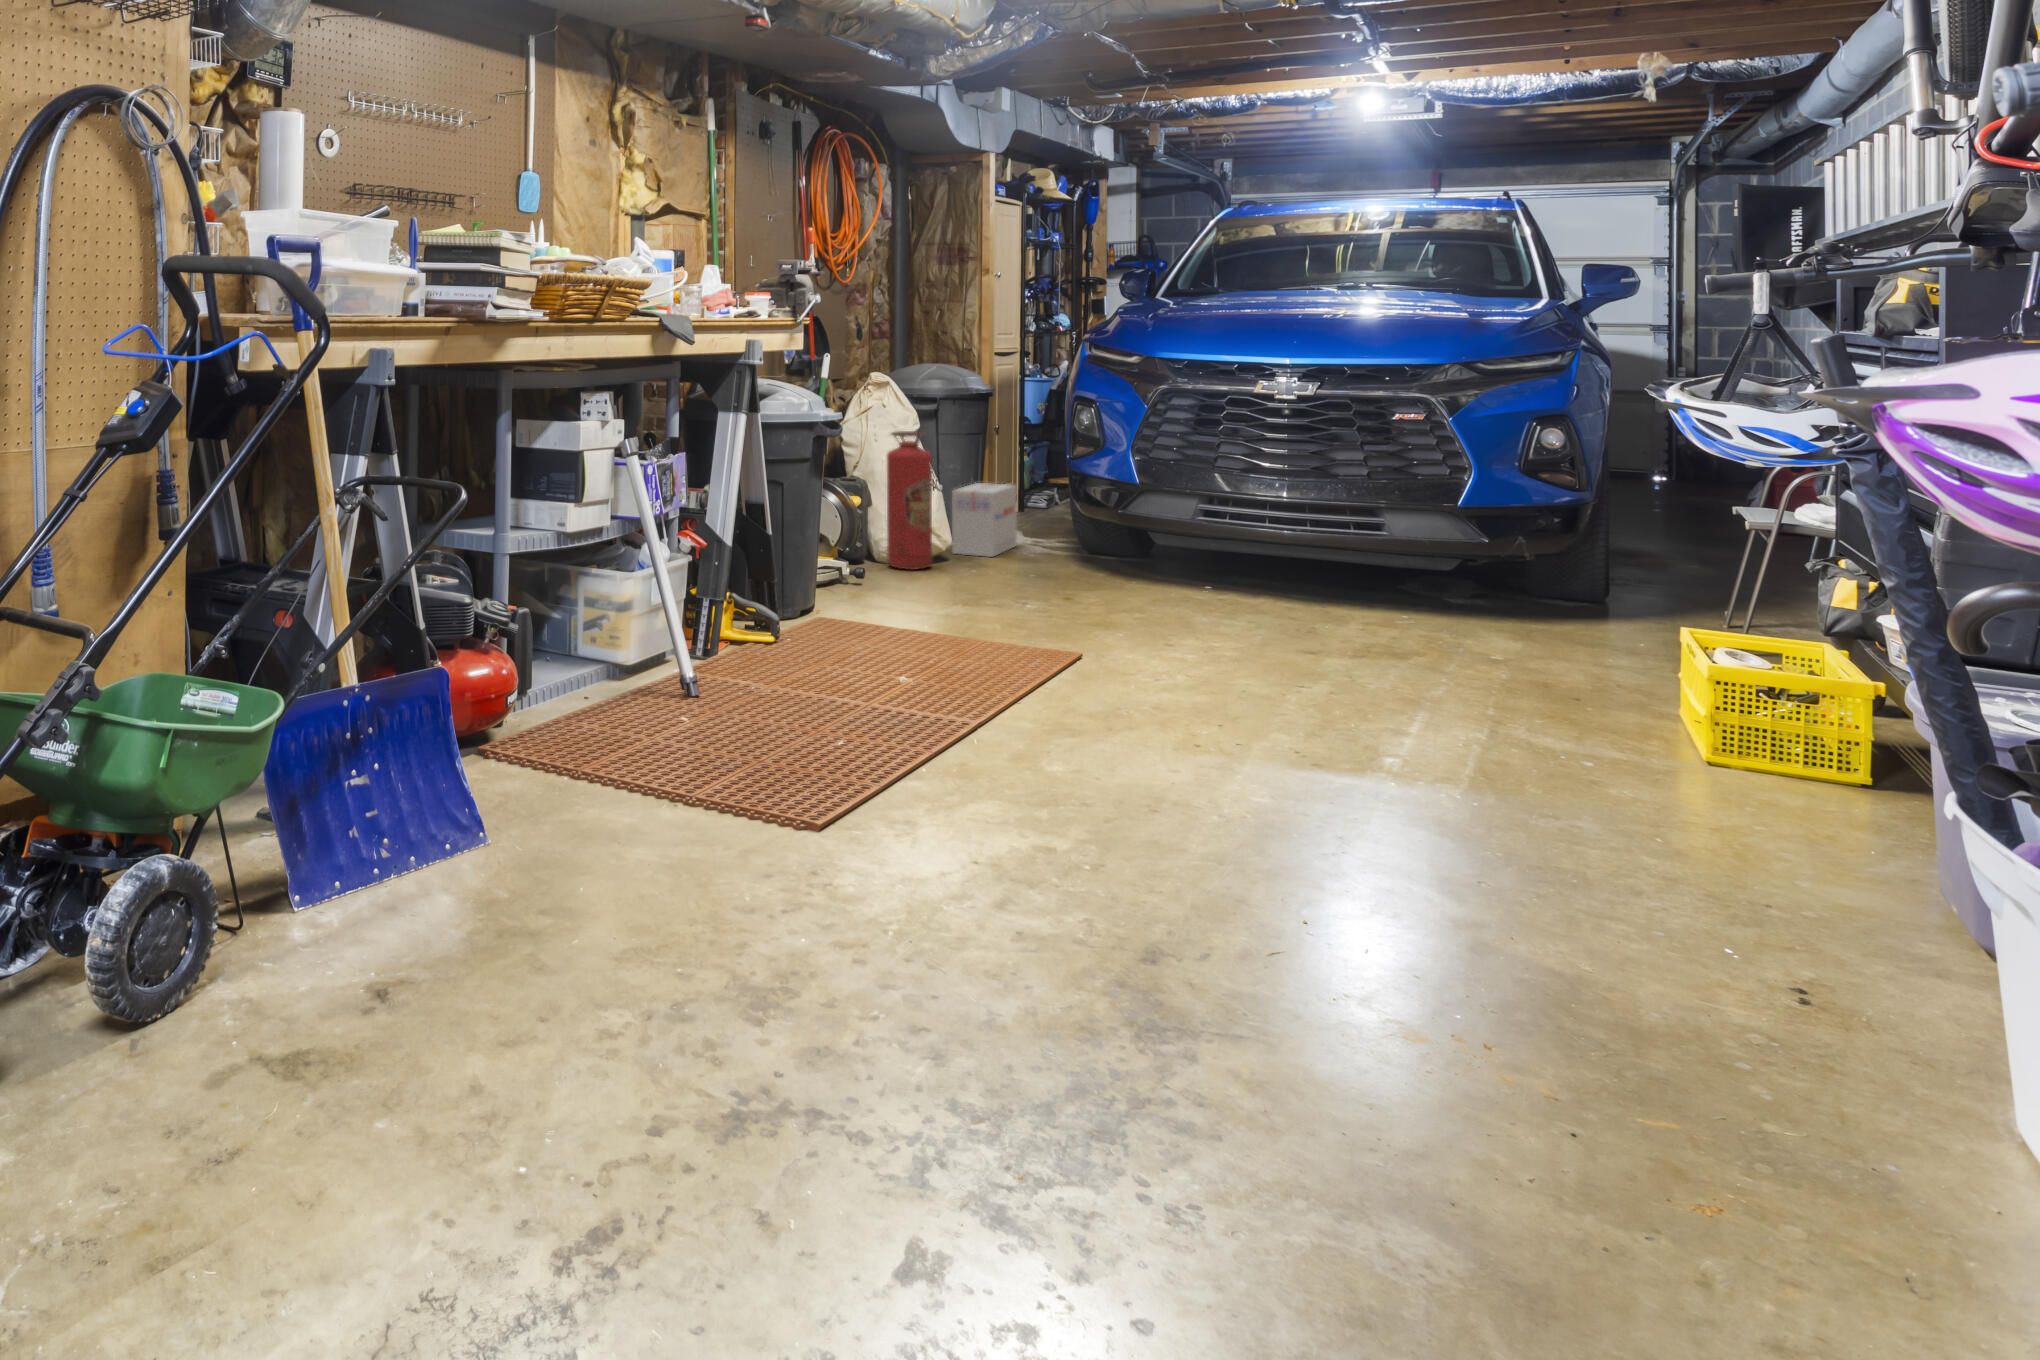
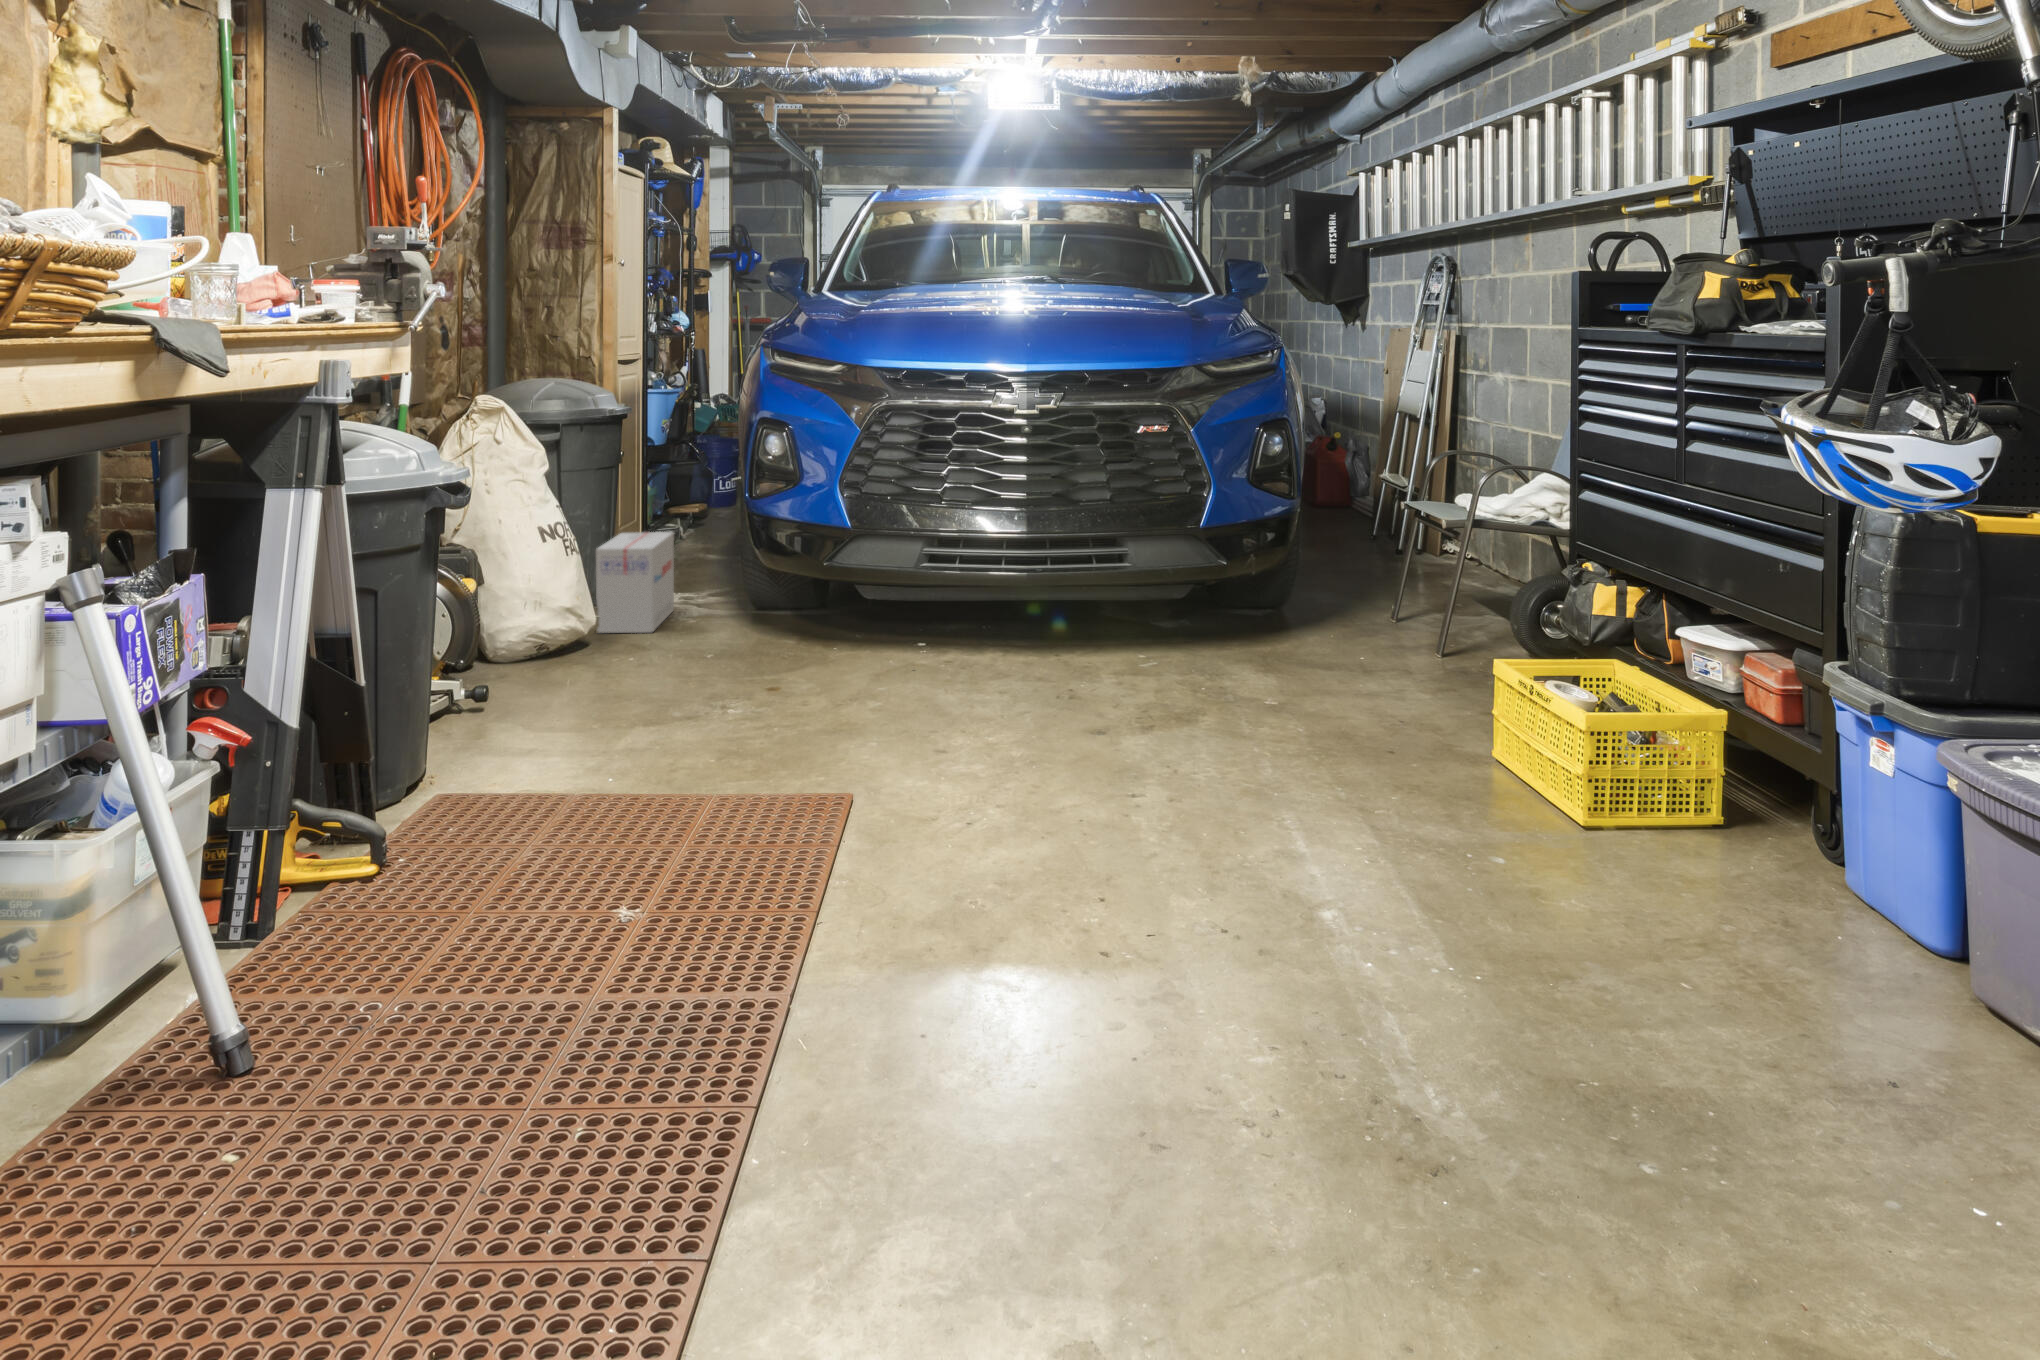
fire extinguisher: present [887,431,932,570] -> none [512,476,580,671]

